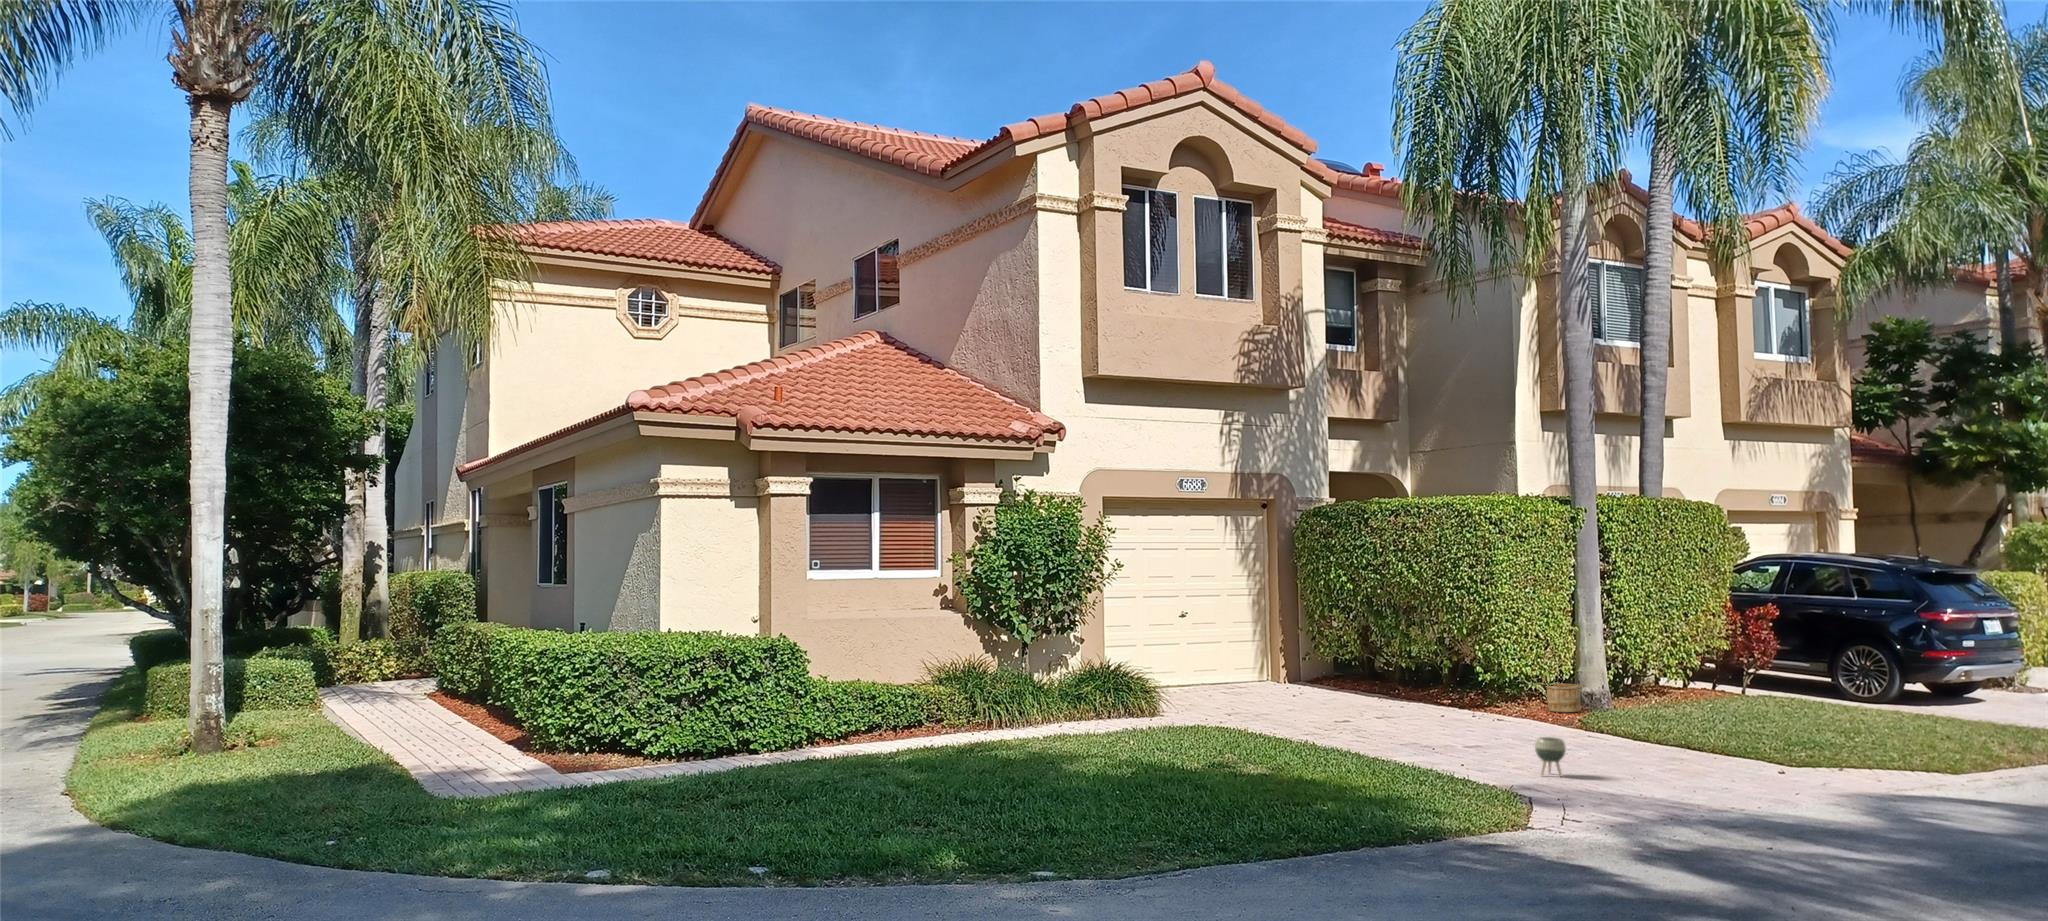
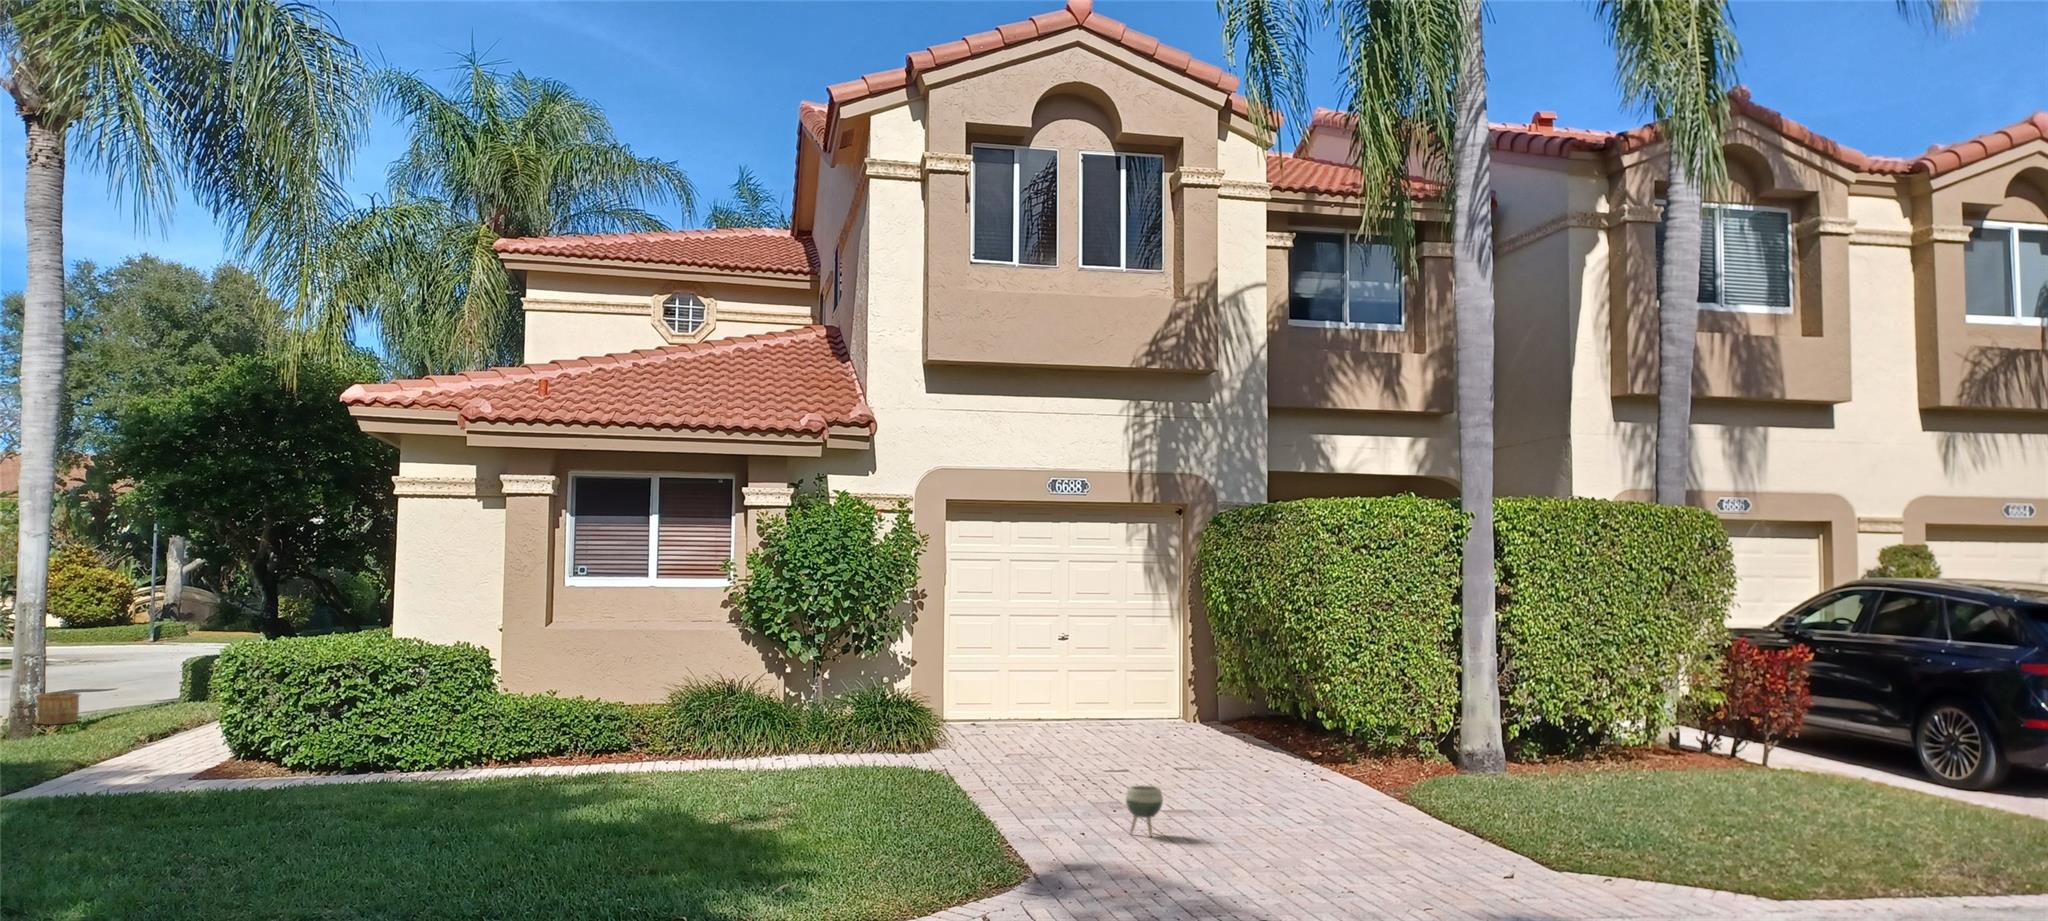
wooden bucket: present [1546,683,1581,712] -> present [36,692,80,725]

